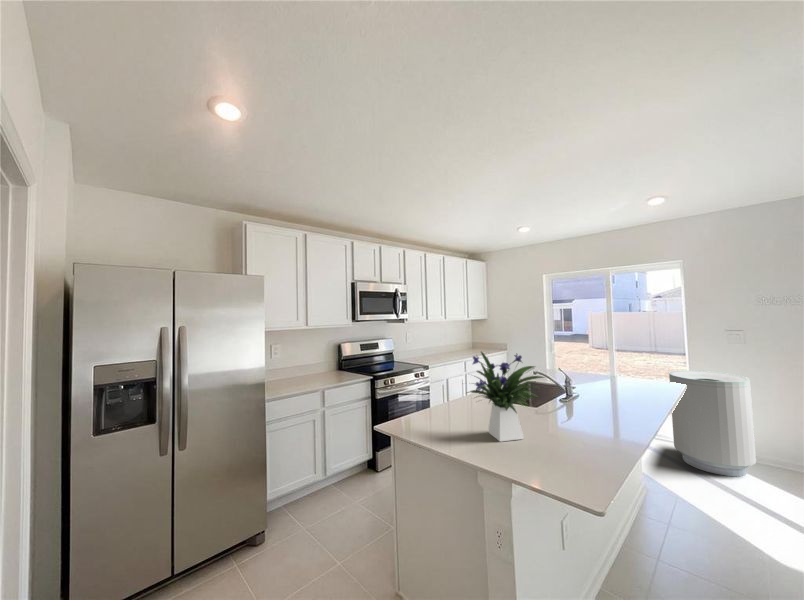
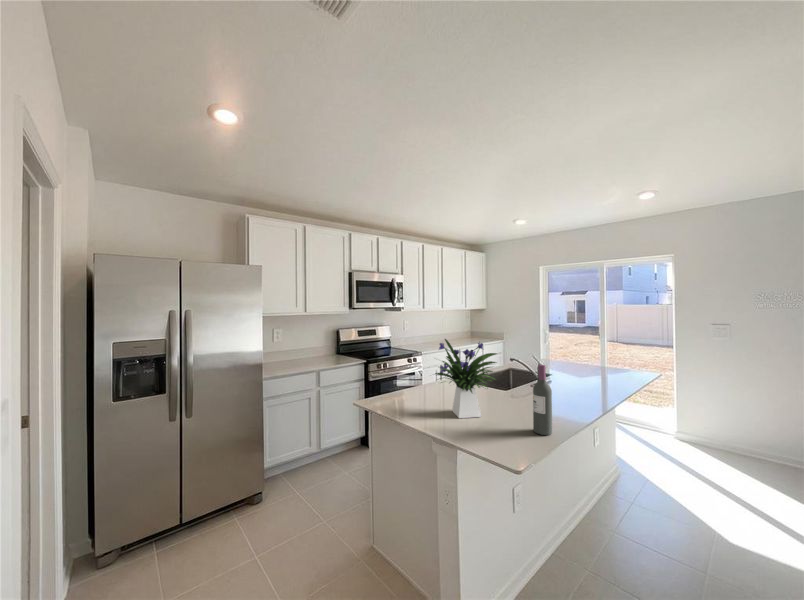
trash can: present [669,371,756,476] -> none [656,364,733,466]
wine bottle: none [588,378,613,460] -> present [533,365,552,435]

